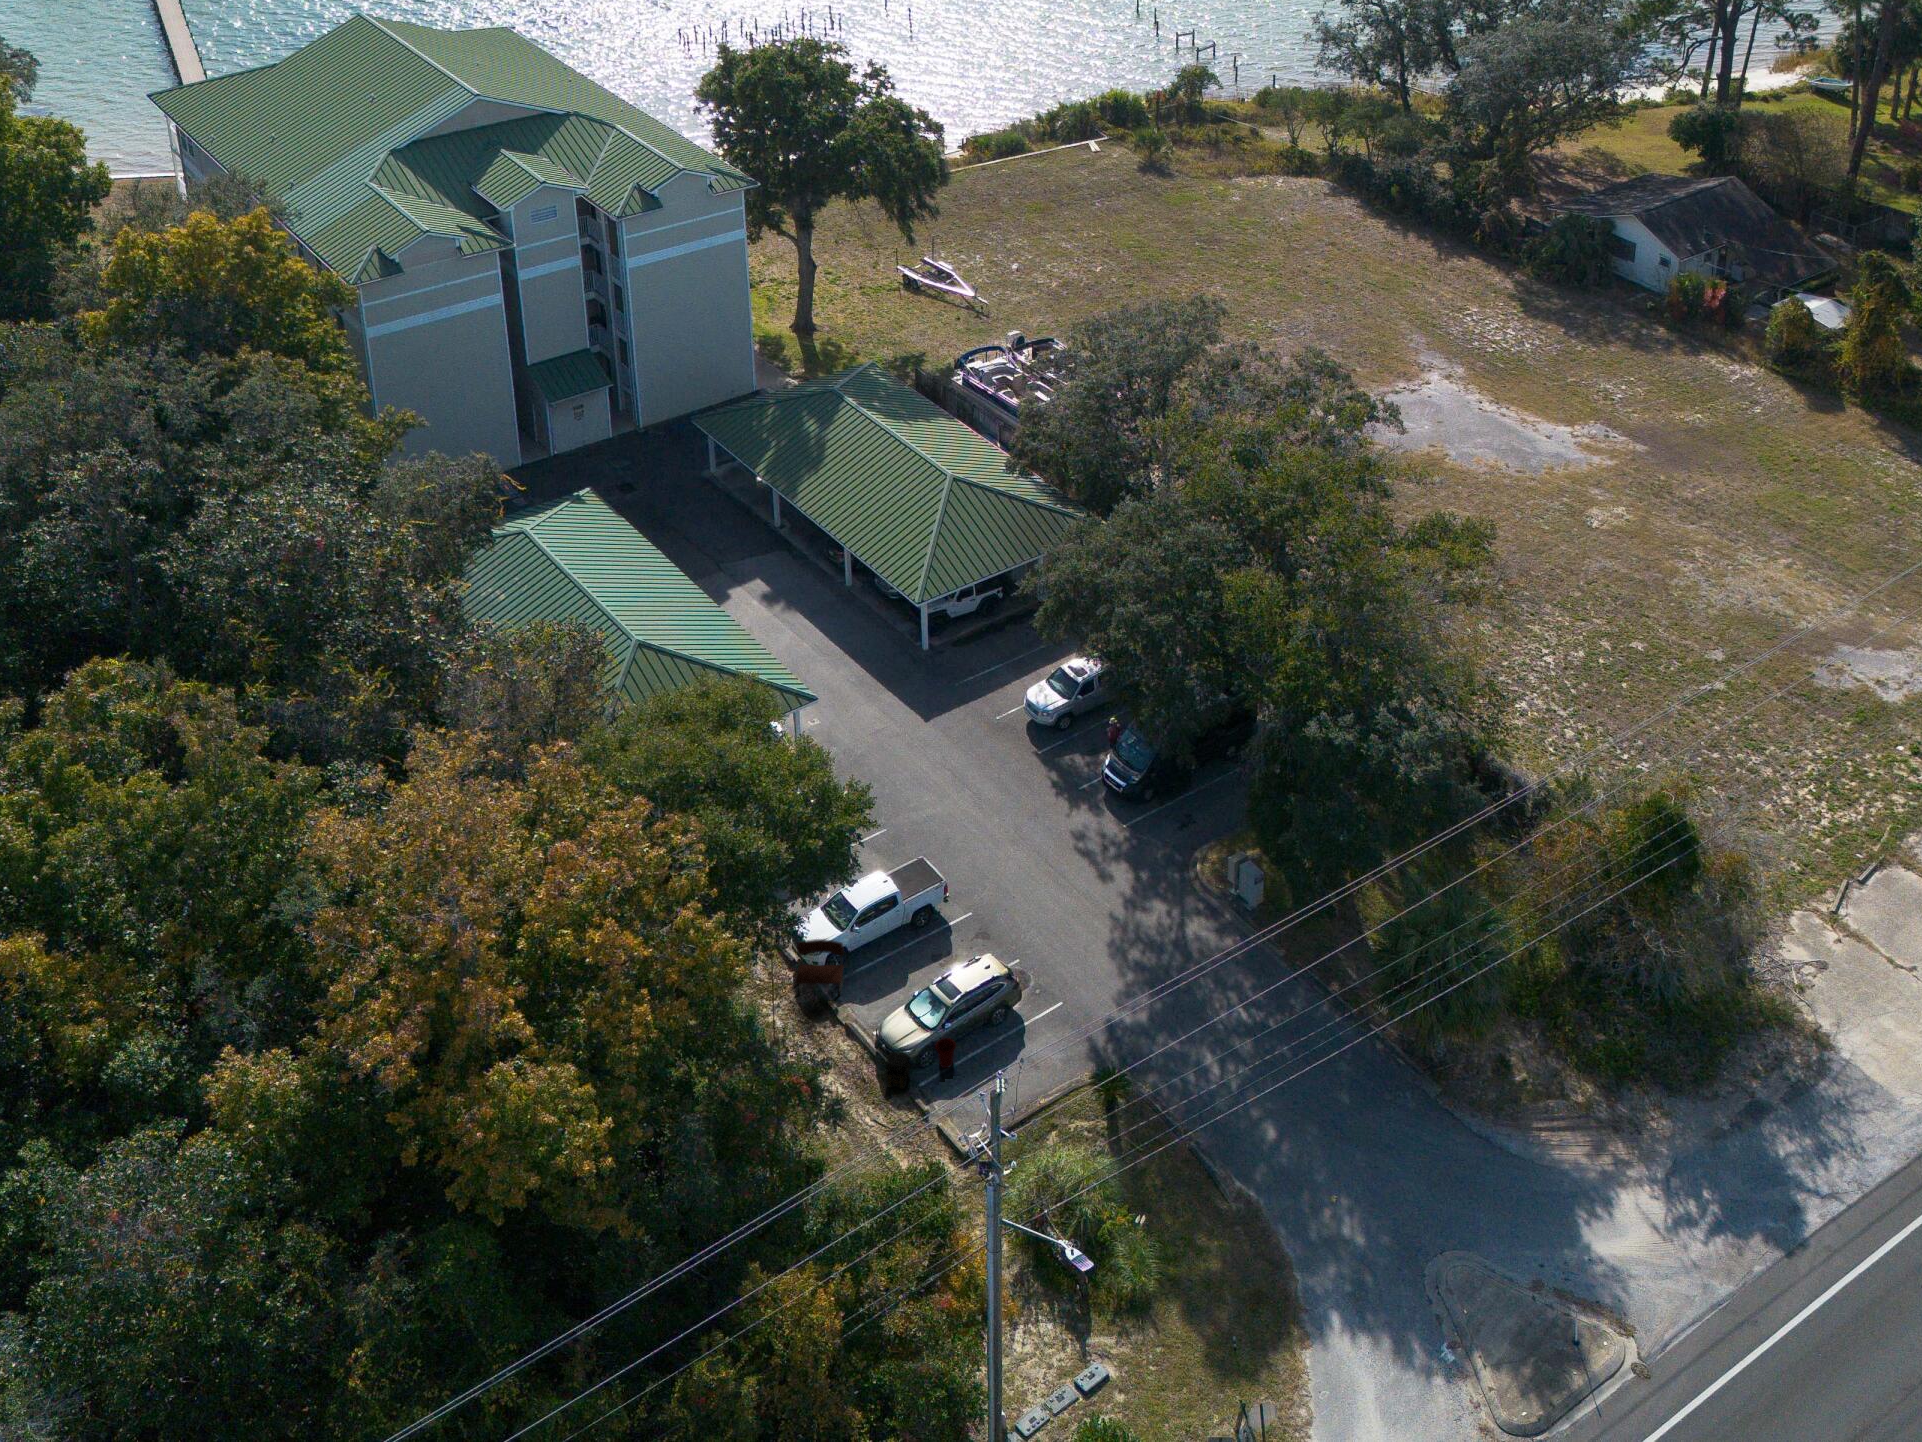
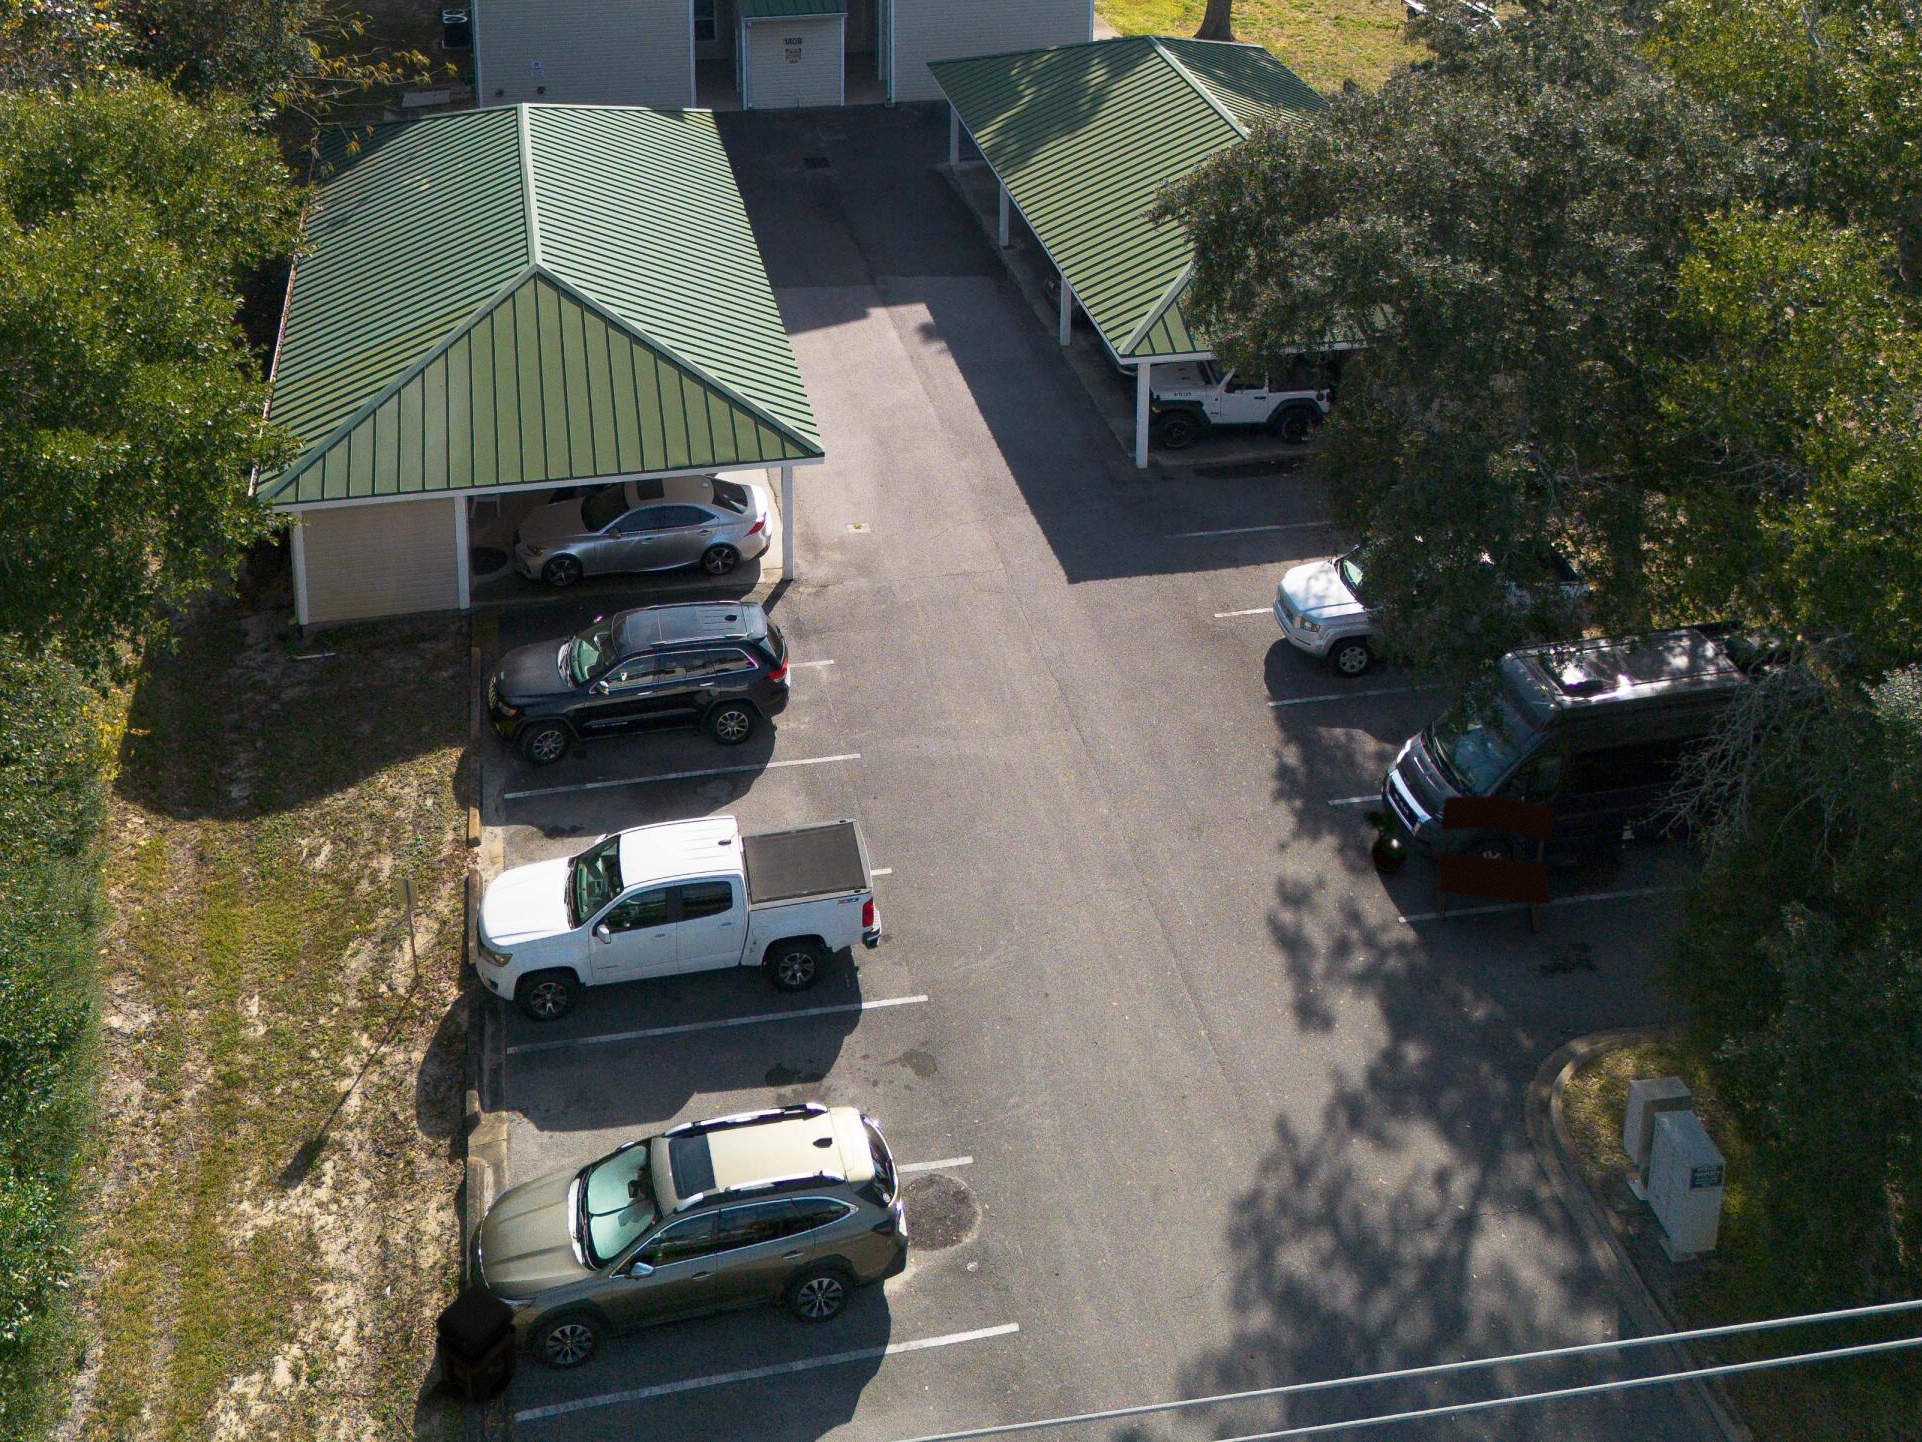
potted tree: none [1096,786,1117,813] -> present [1361,800,1407,872]
bench: present [795,939,844,993] -> present [1436,795,1554,932]
waste bin: present [935,1038,956,1068] -> none [596,1299,658,1389]

